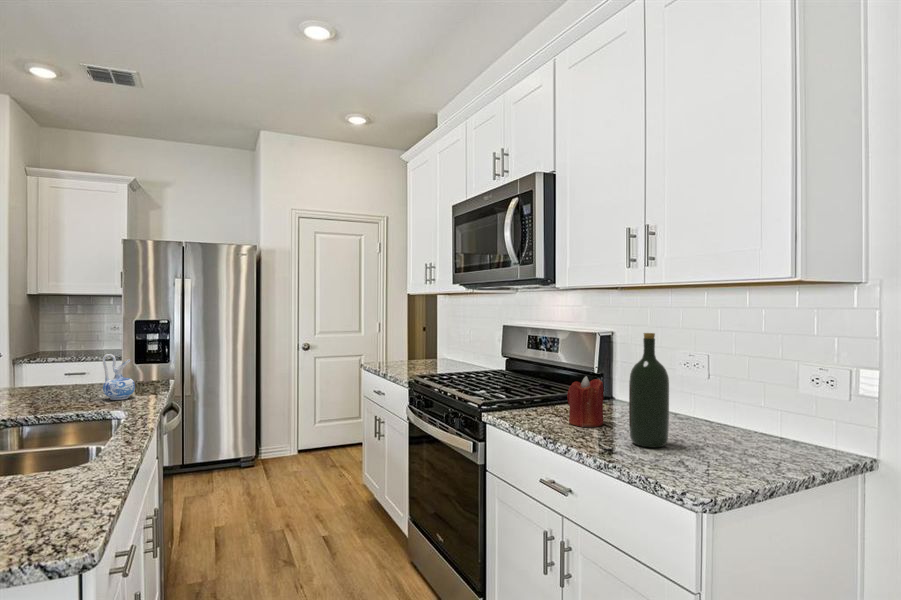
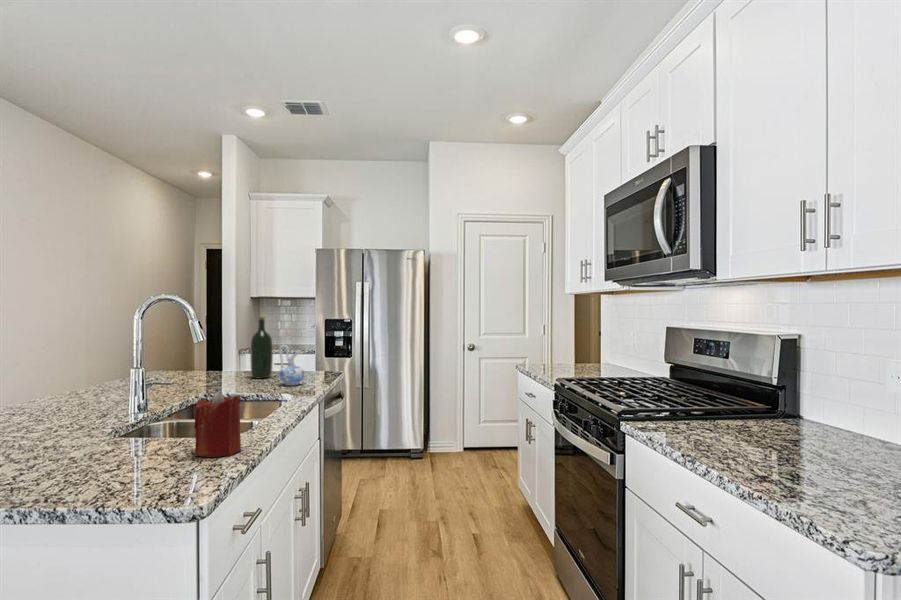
wine bottle: present [629,333,669,448] -> present [250,317,273,378]
candle: present [567,376,603,427] -> present [194,391,241,457]

